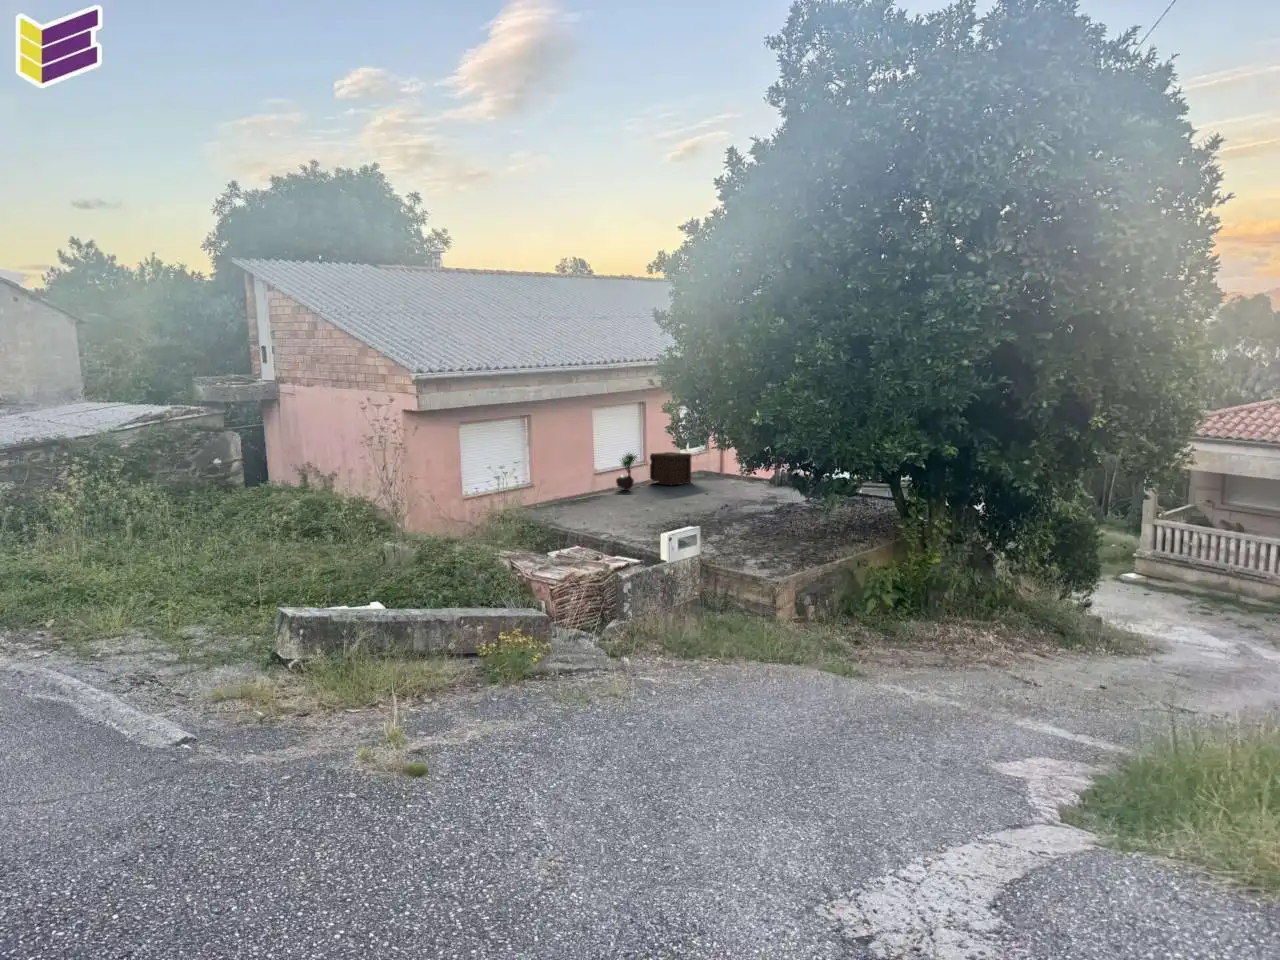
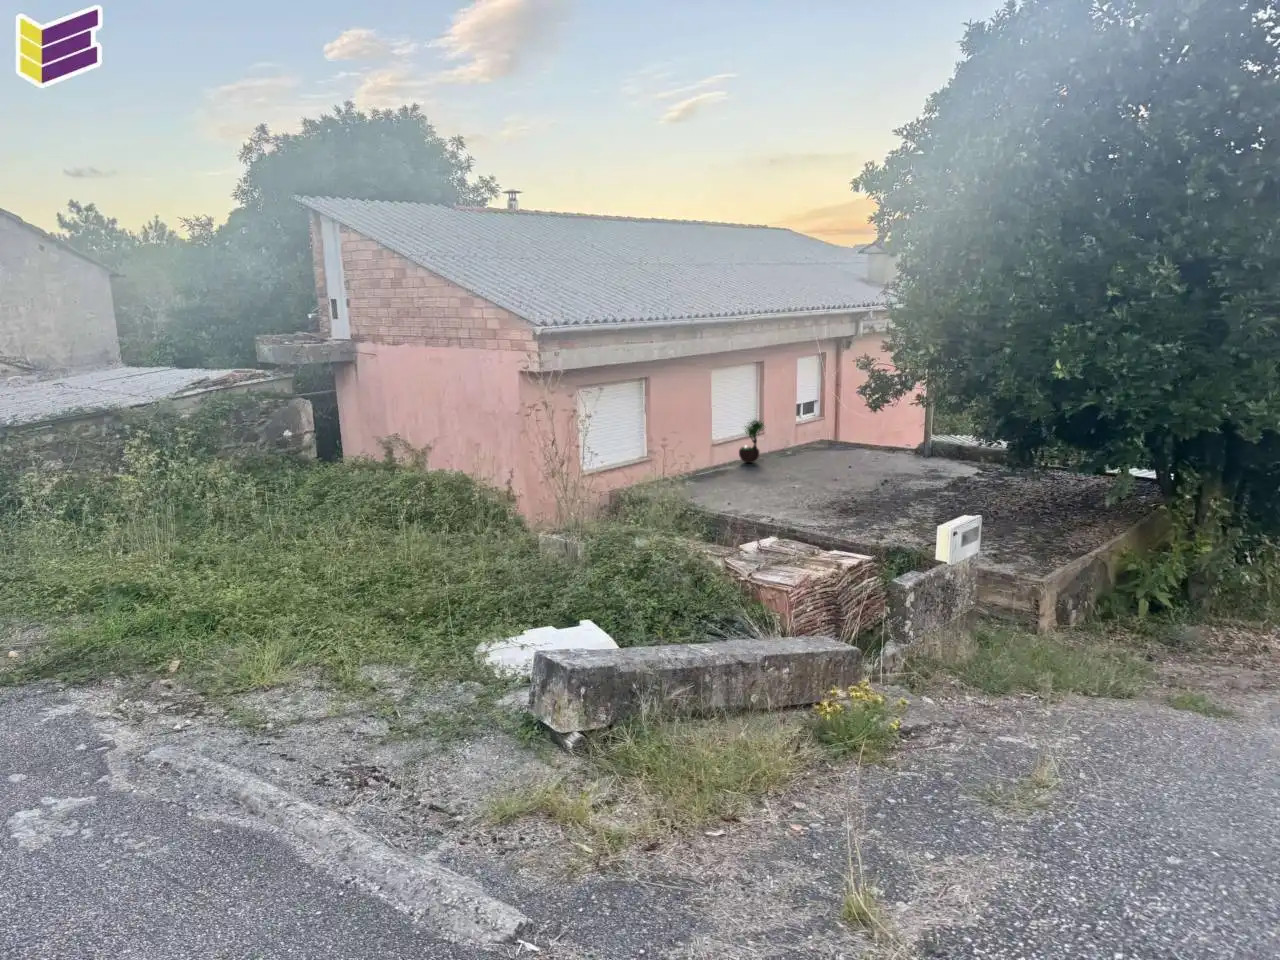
wooden crate: present [650,452,692,485] -> none [771,418,820,457]

